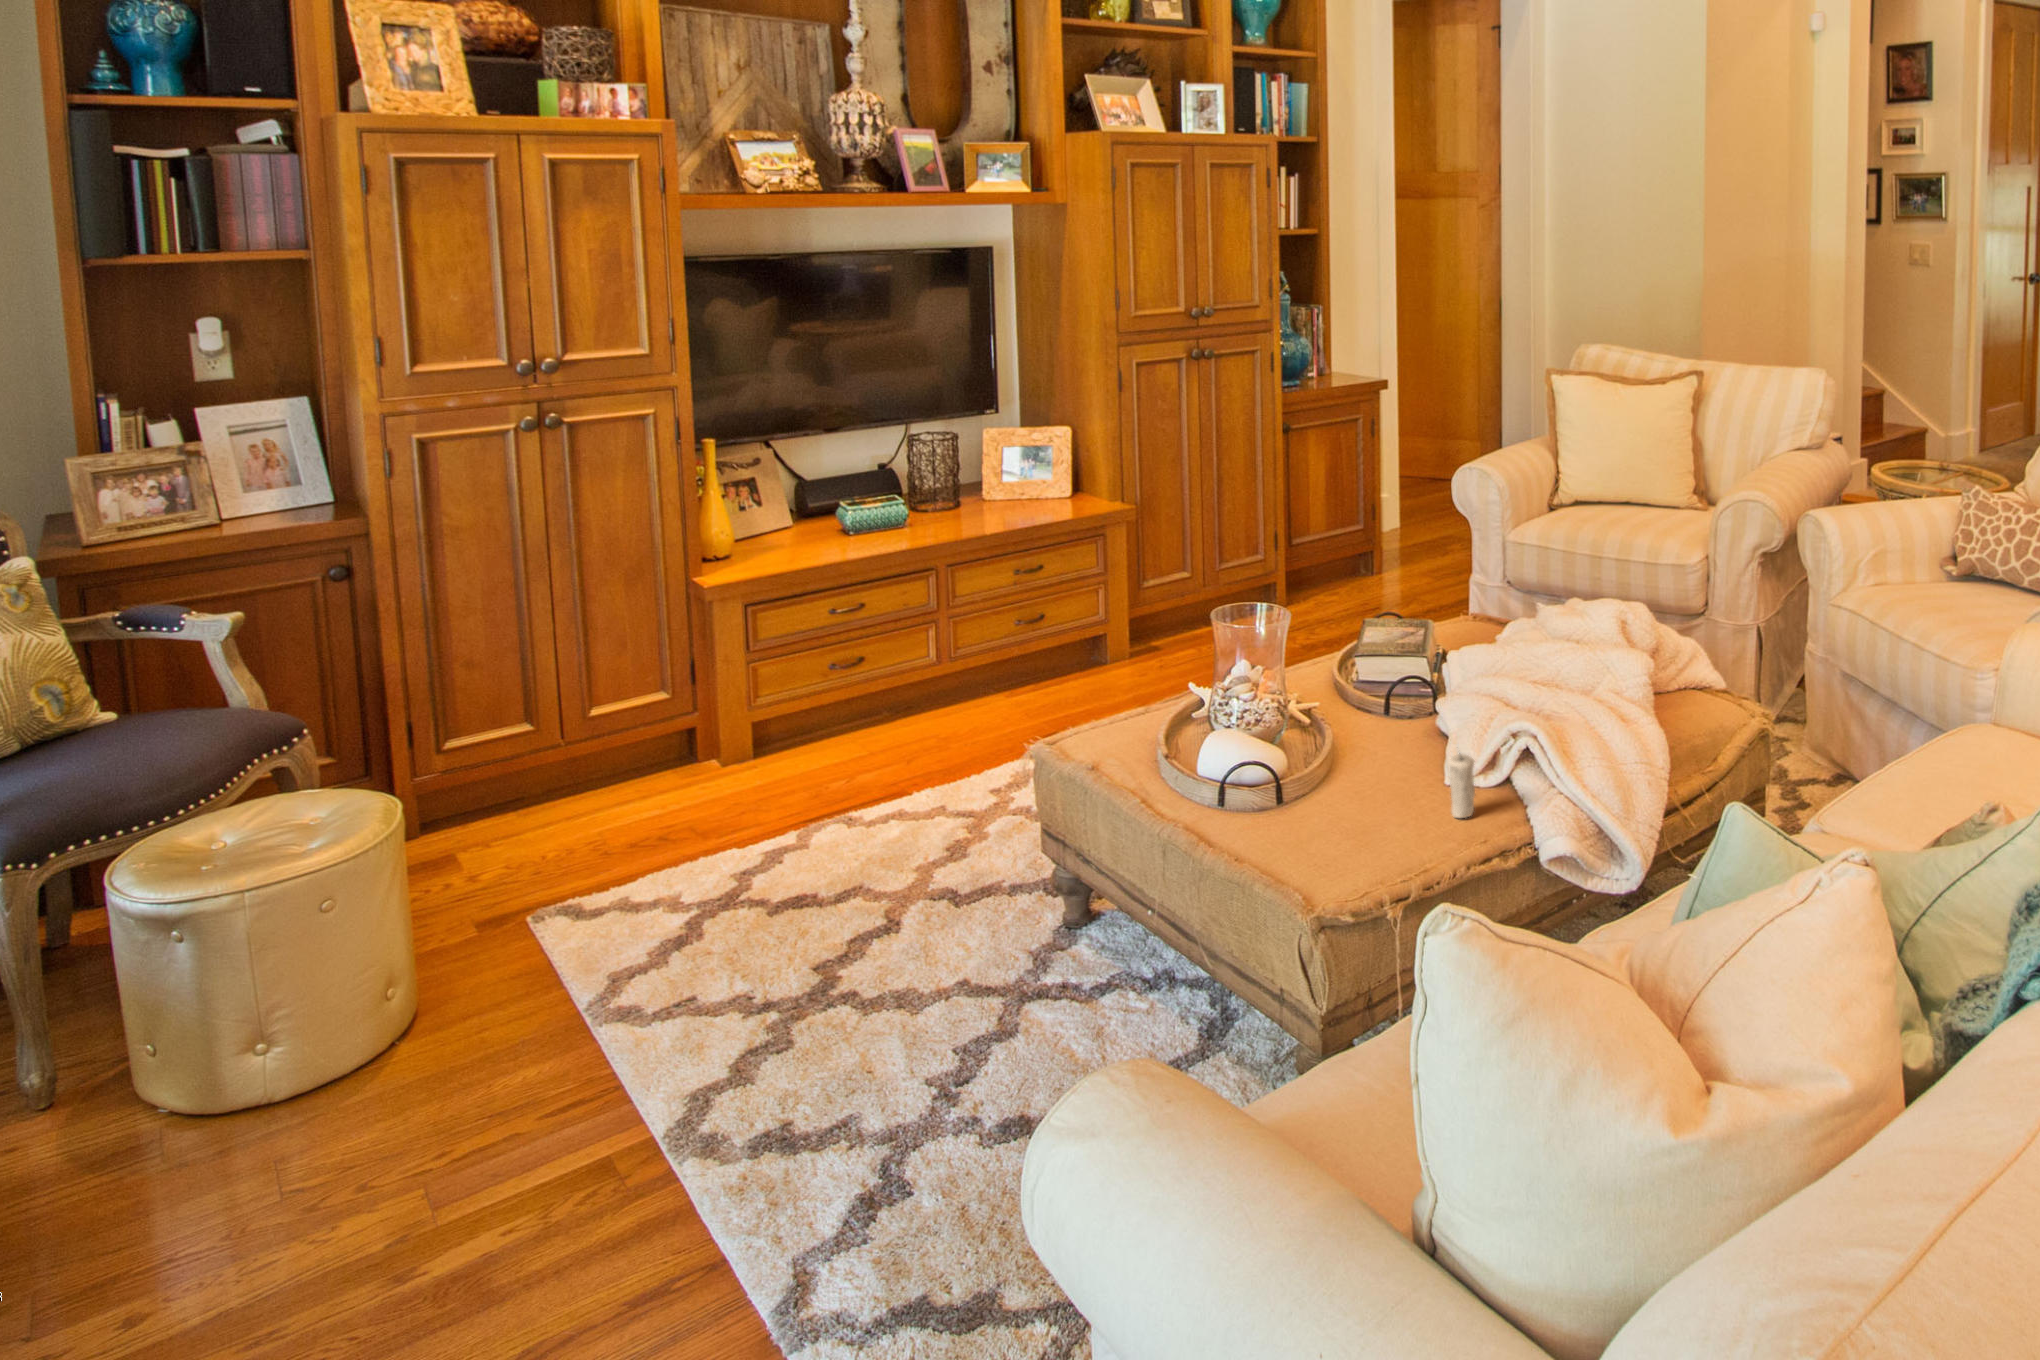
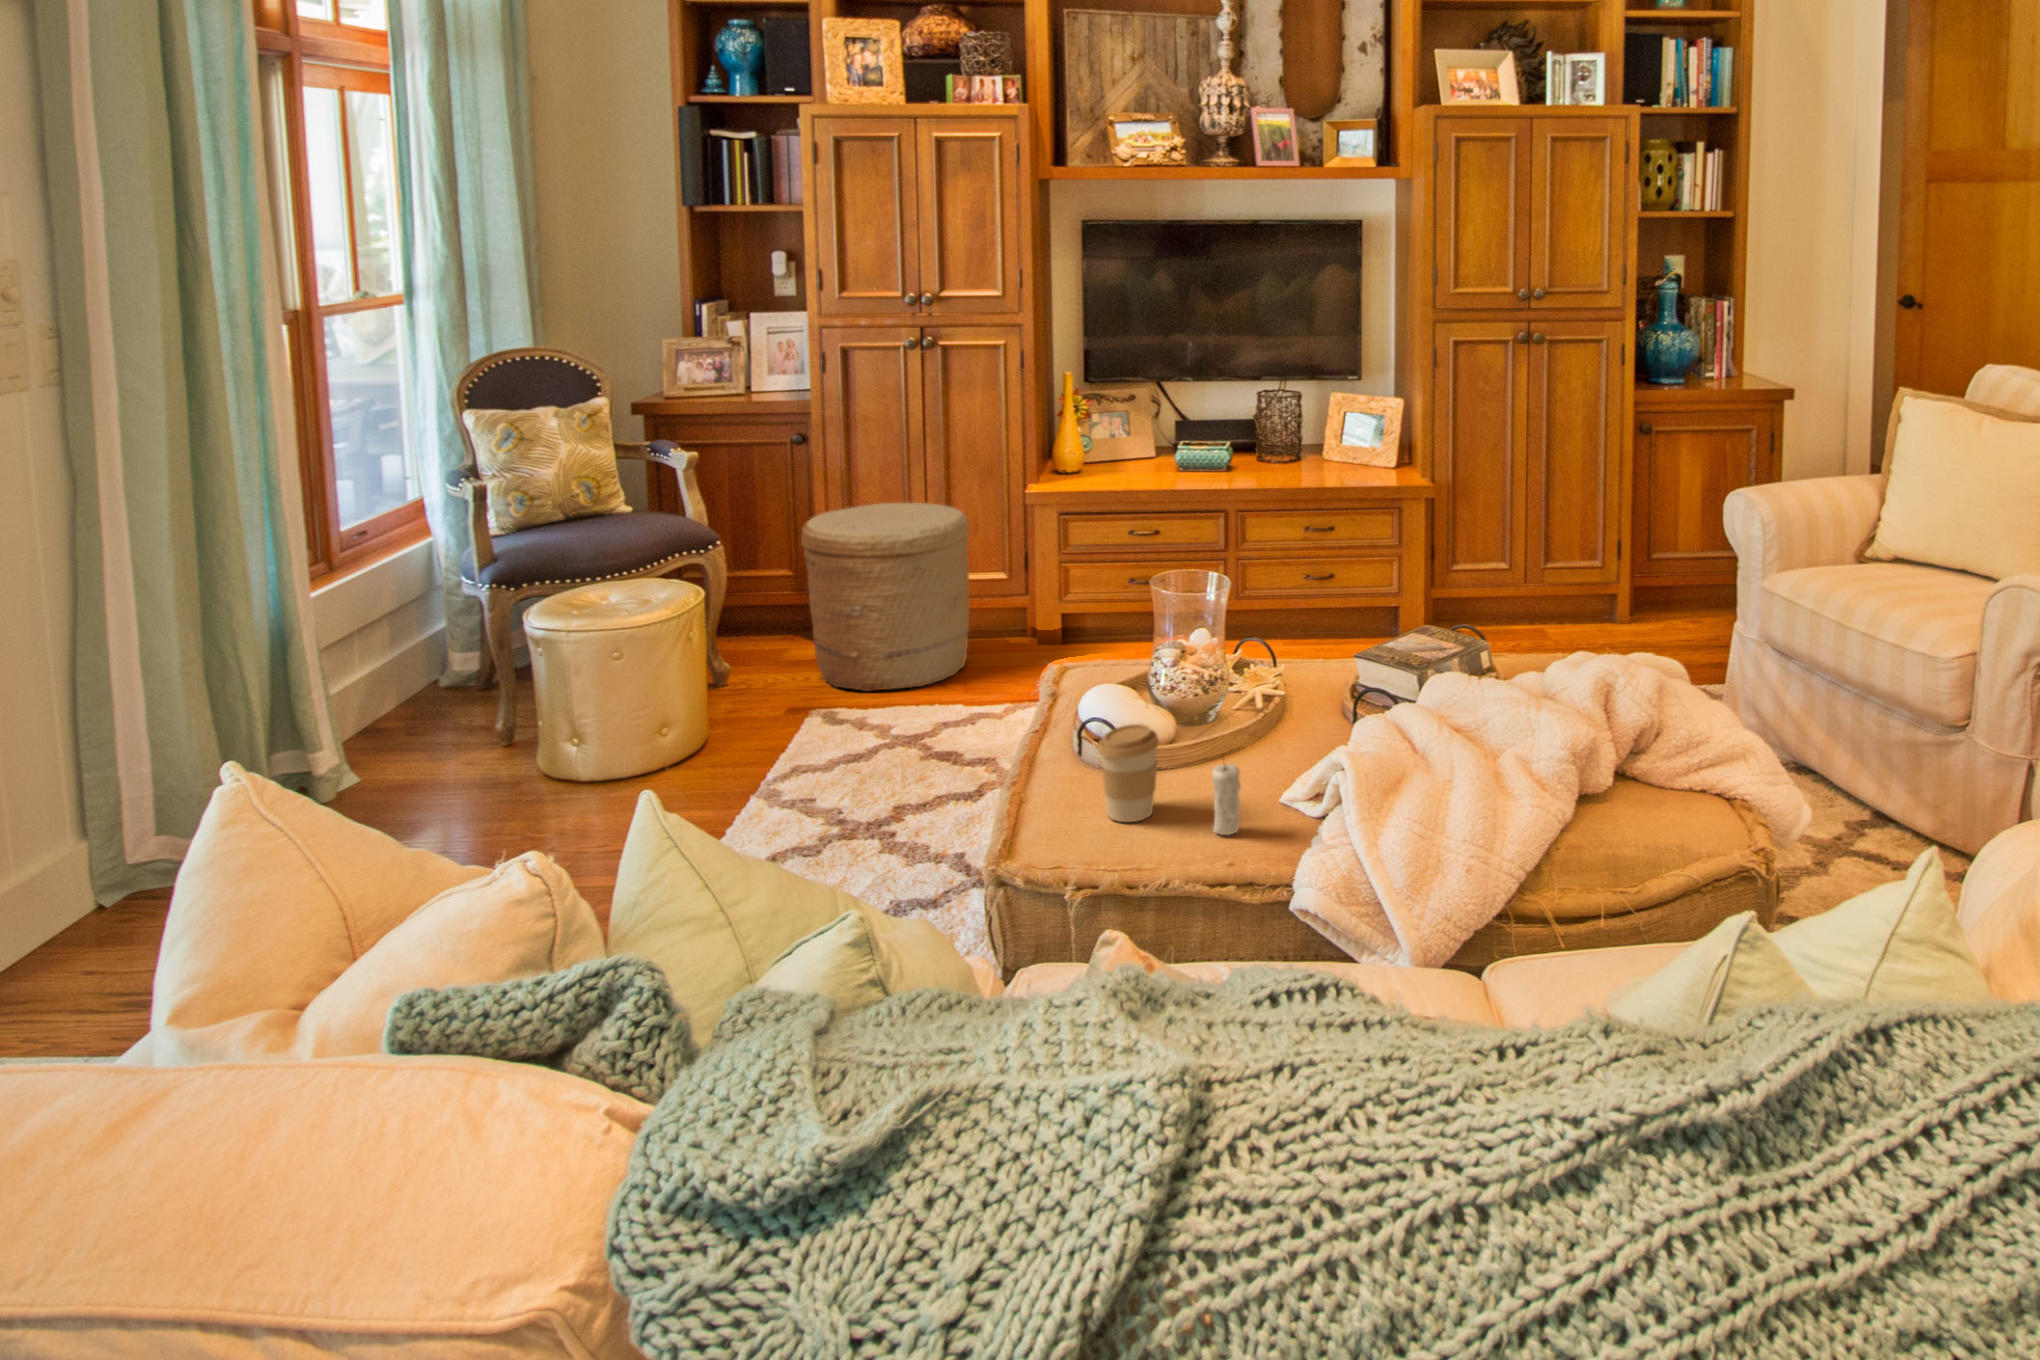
woven basket: none [430,617,676,874] -> present [801,503,969,691]
coffee cup: none [1334,743,1392,838] -> present [1098,724,1159,822]

